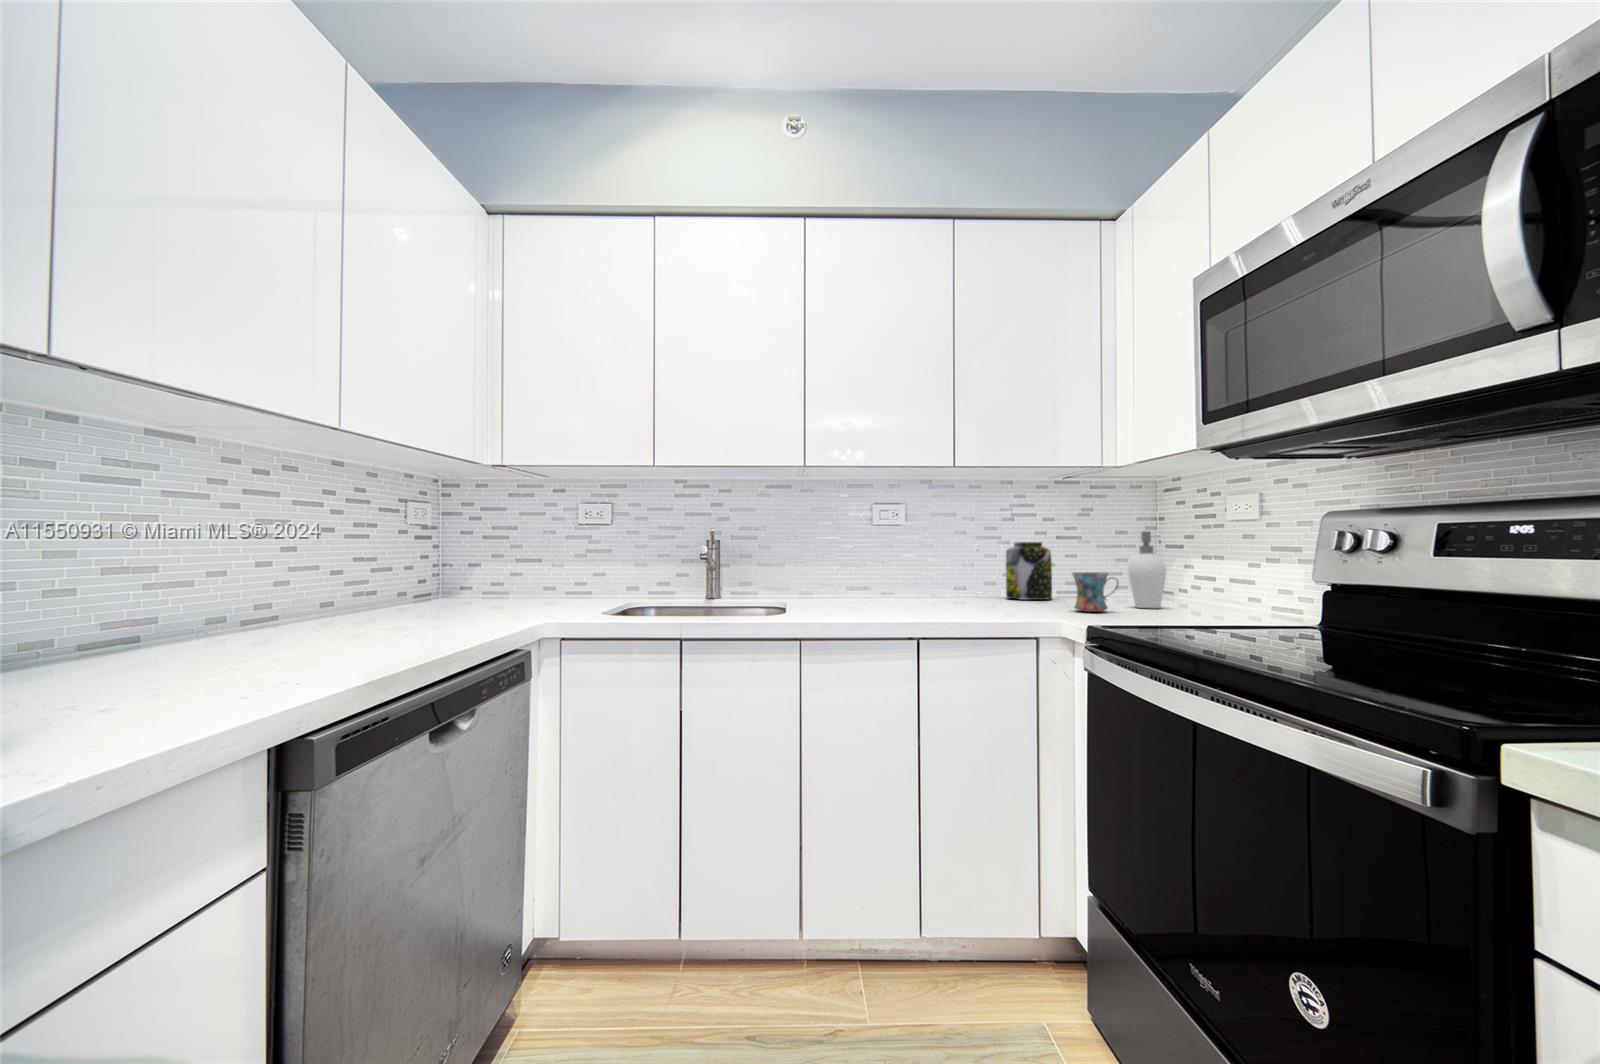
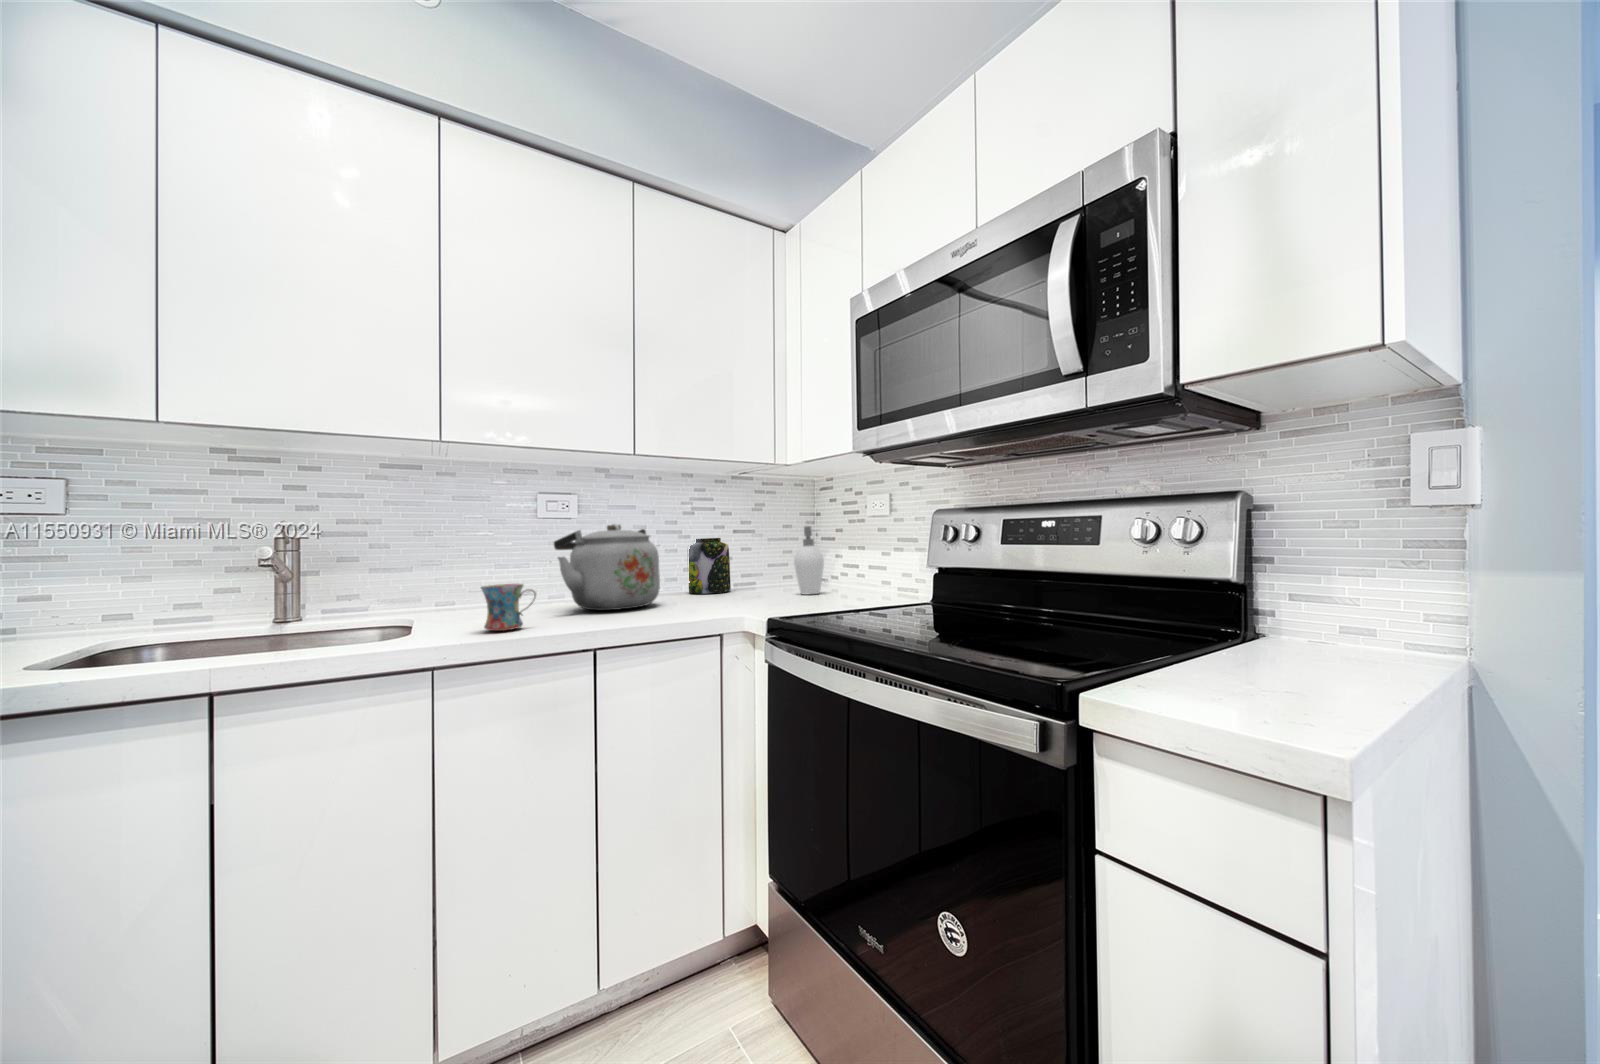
kettle: none [878,525,976,606] -> present [554,524,660,610]
mug: present [1072,572,1119,612] -> present [481,584,536,631]

